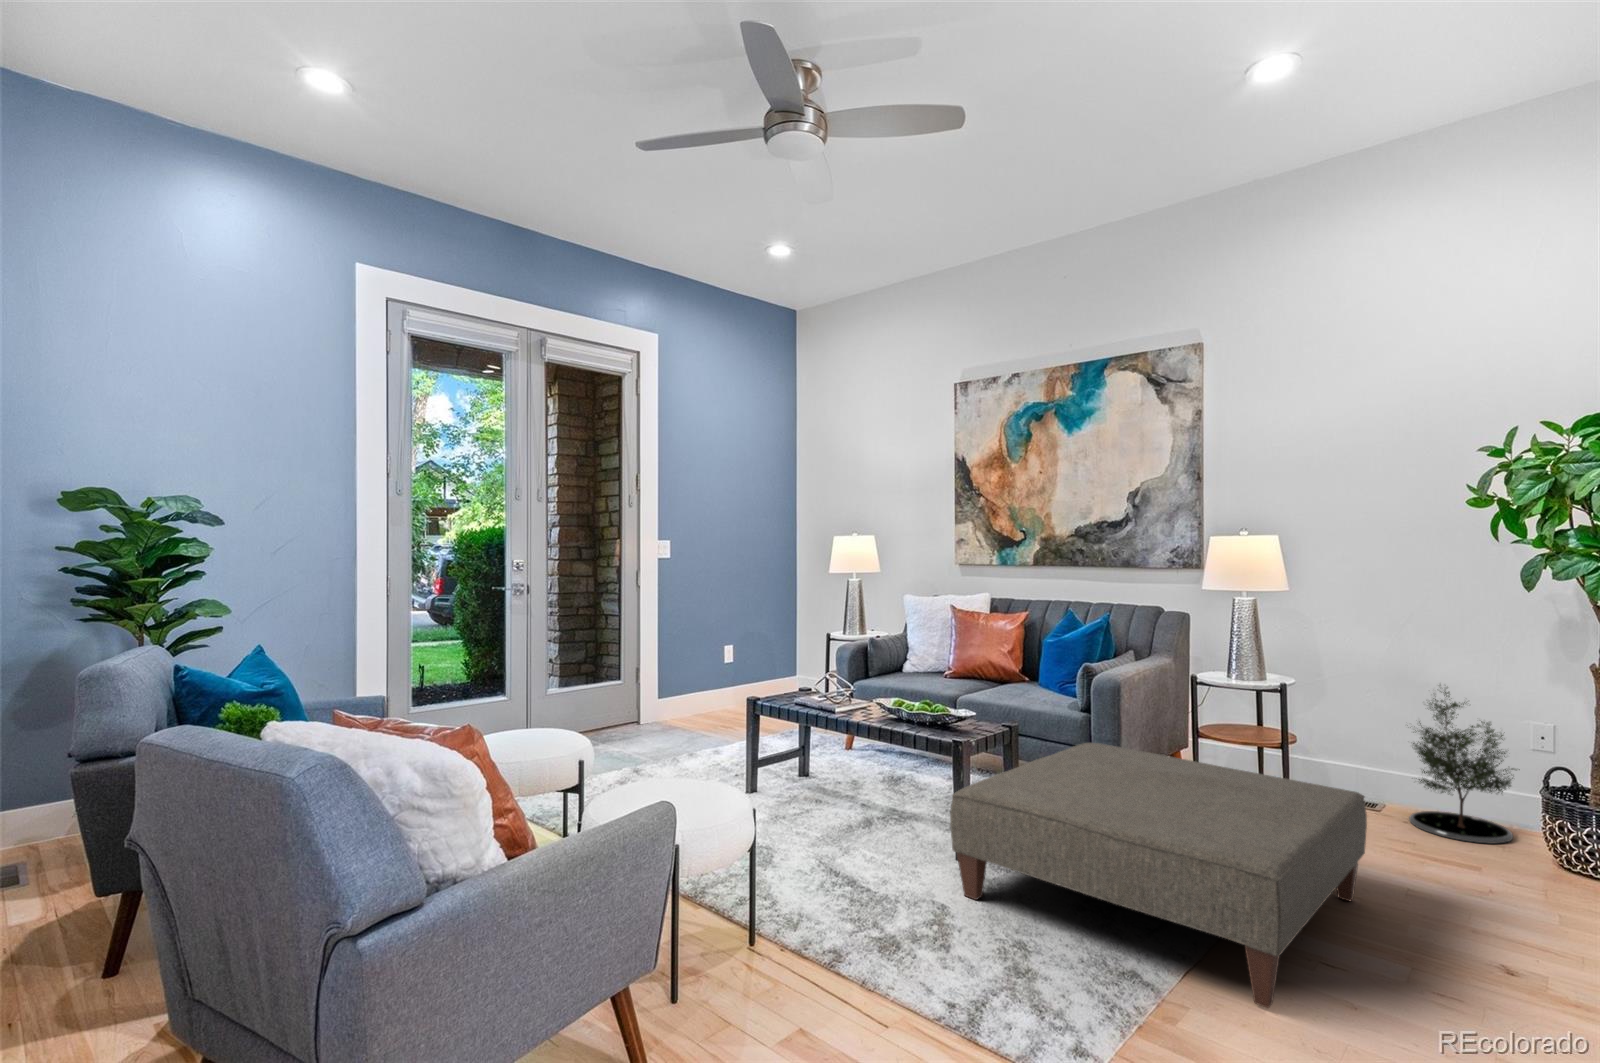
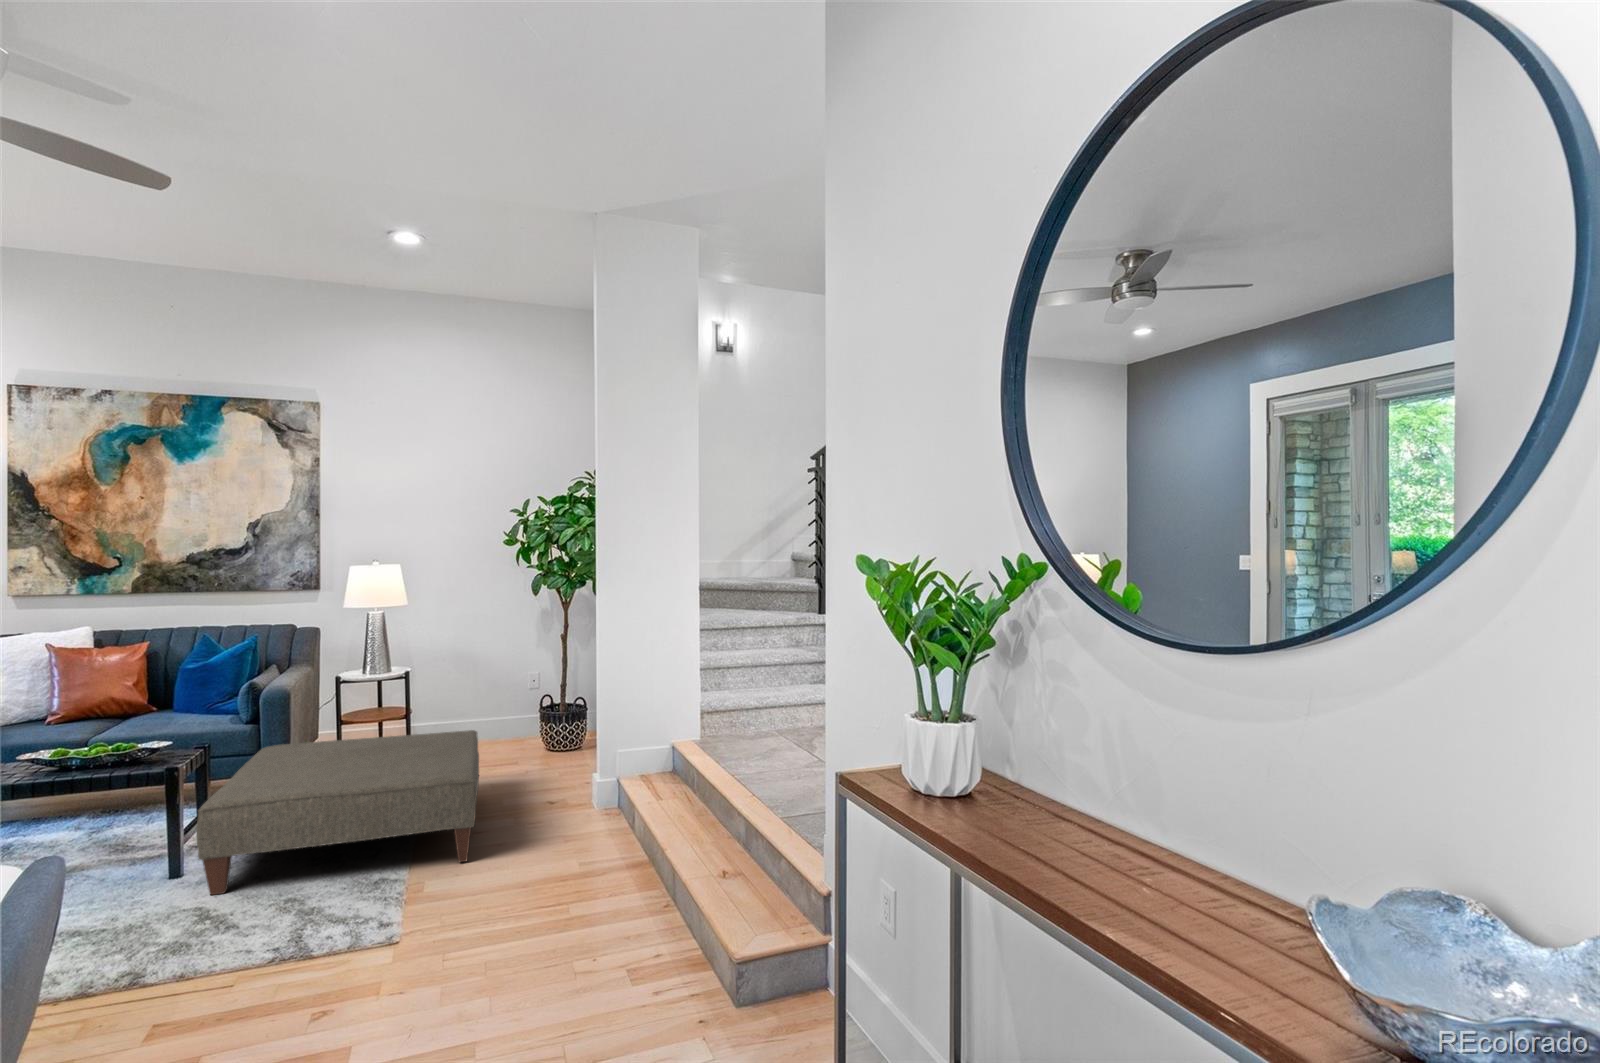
potted tree: present [1409,691,1520,844] -> none [469,656,529,752]

